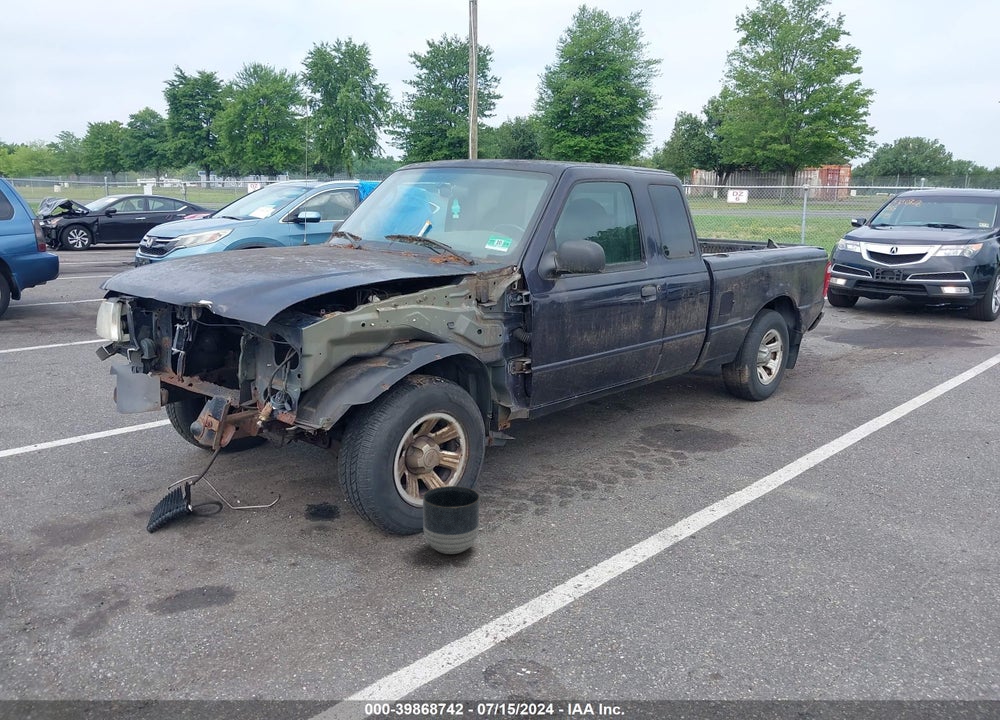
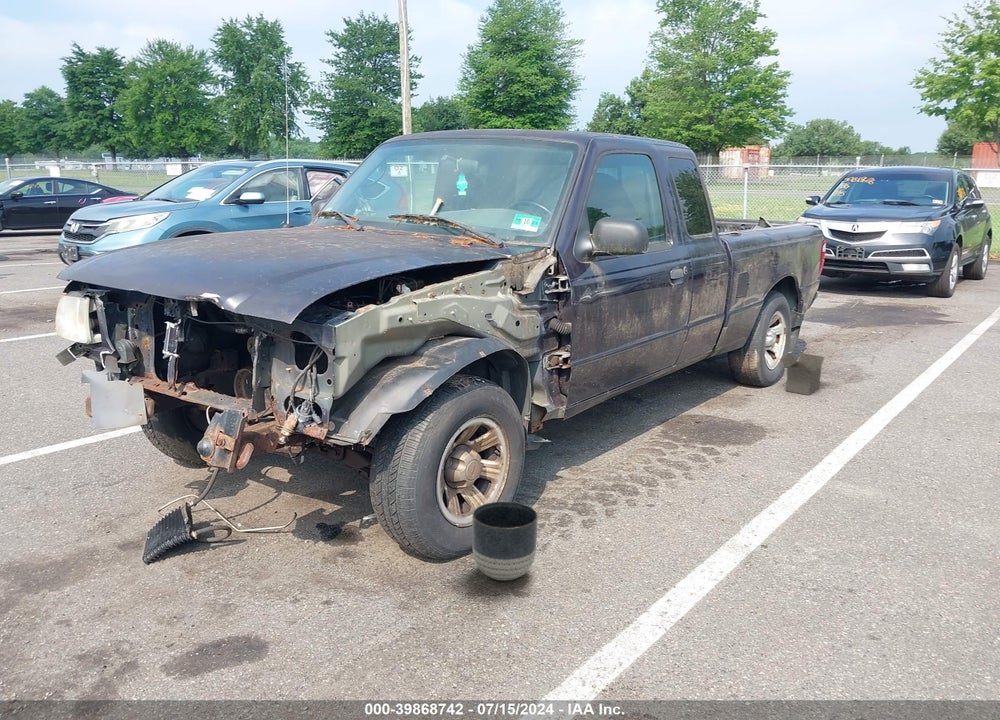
cardboard box: none [775,369,821,409] -> present [780,353,824,395]

